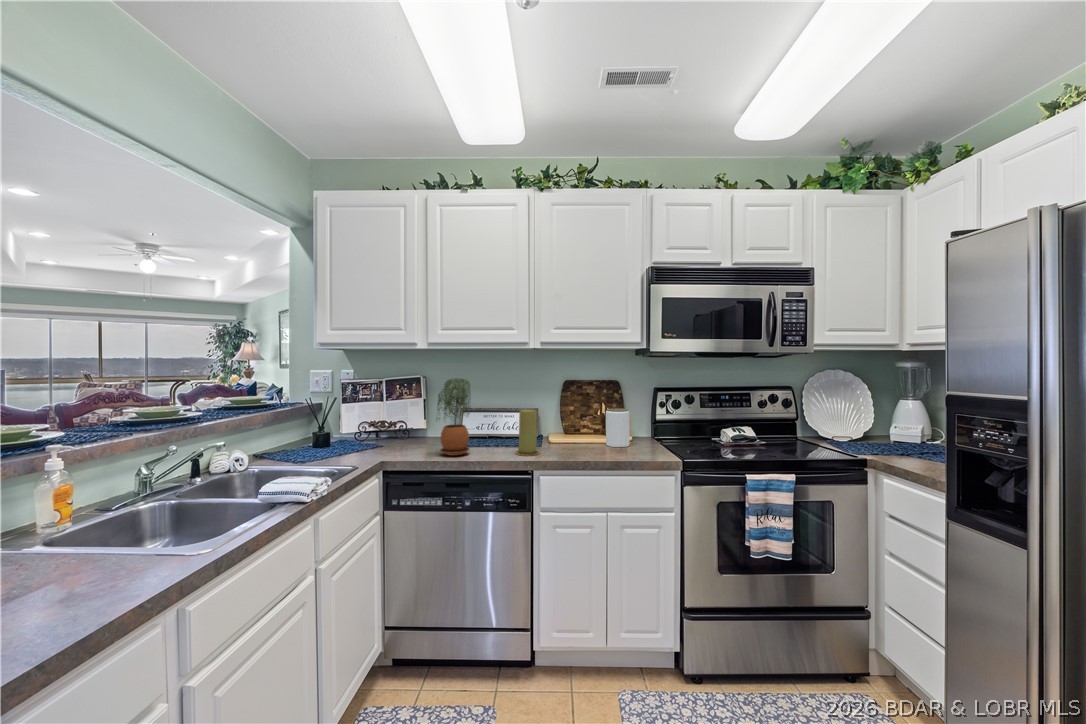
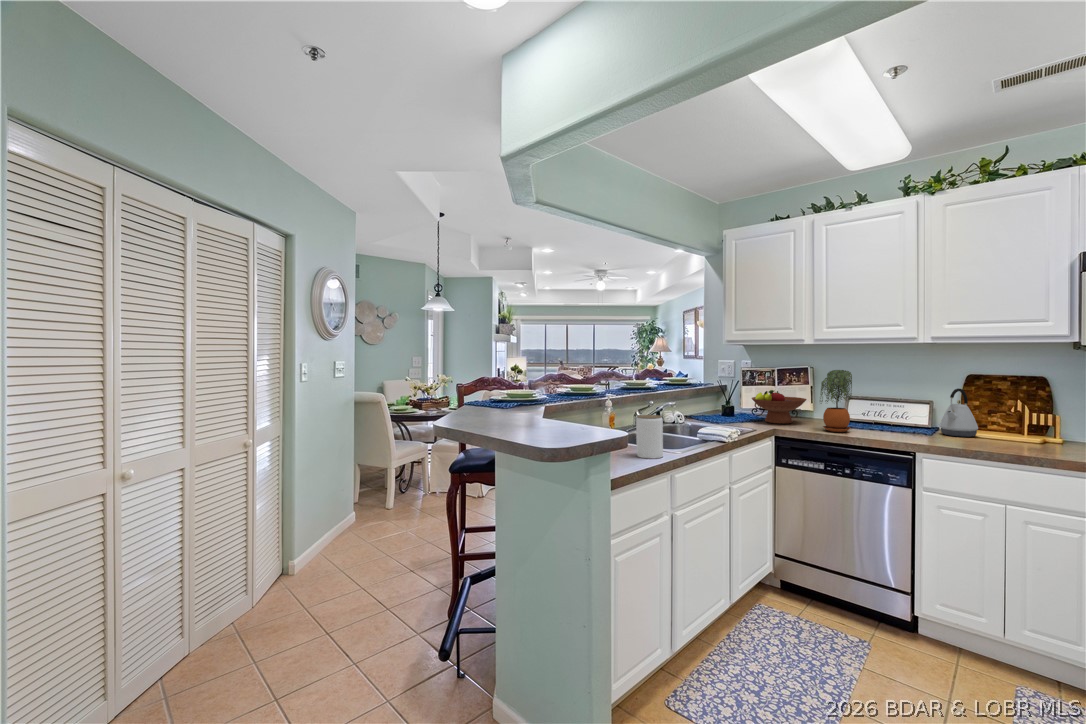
kettle: none [548,395,578,445] -> present [939,388,978,437]
fruit bowl: none [352,407,421,451] -> present [752,390,807,424]
jar: present [606,408,630,447] -> present [636,415,663,459]
candle: present [515,410,539,456] -> none [897,399,924,440]

